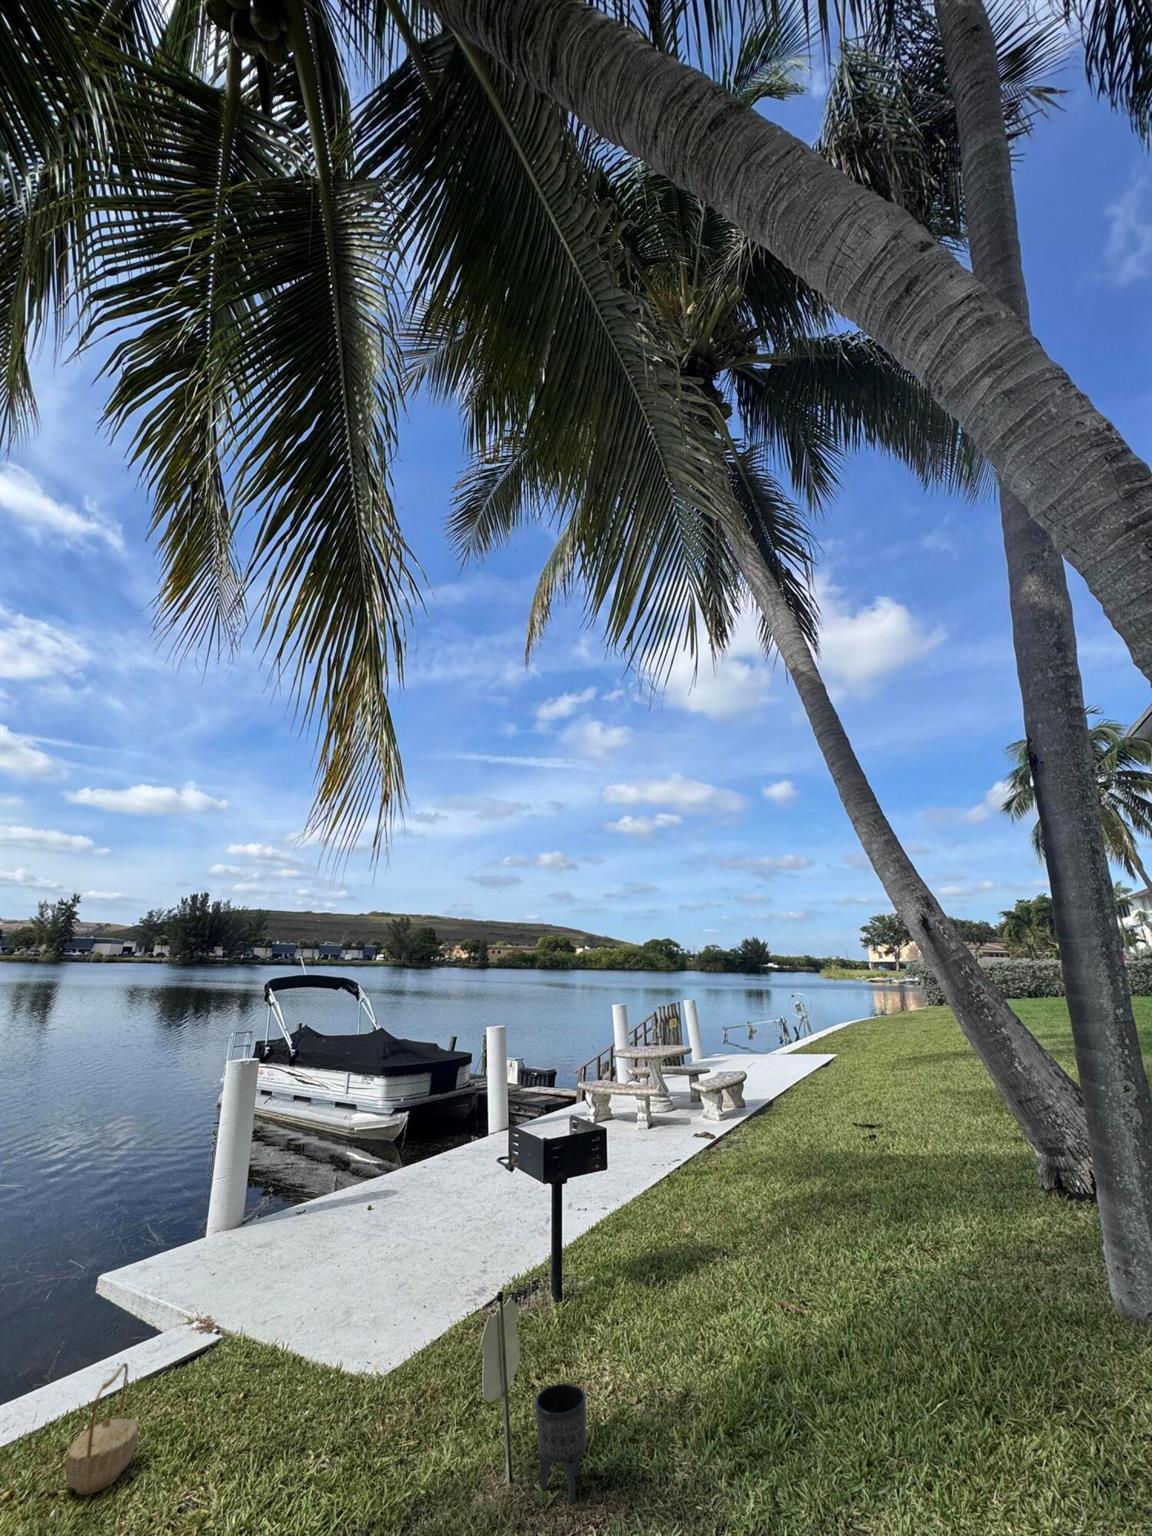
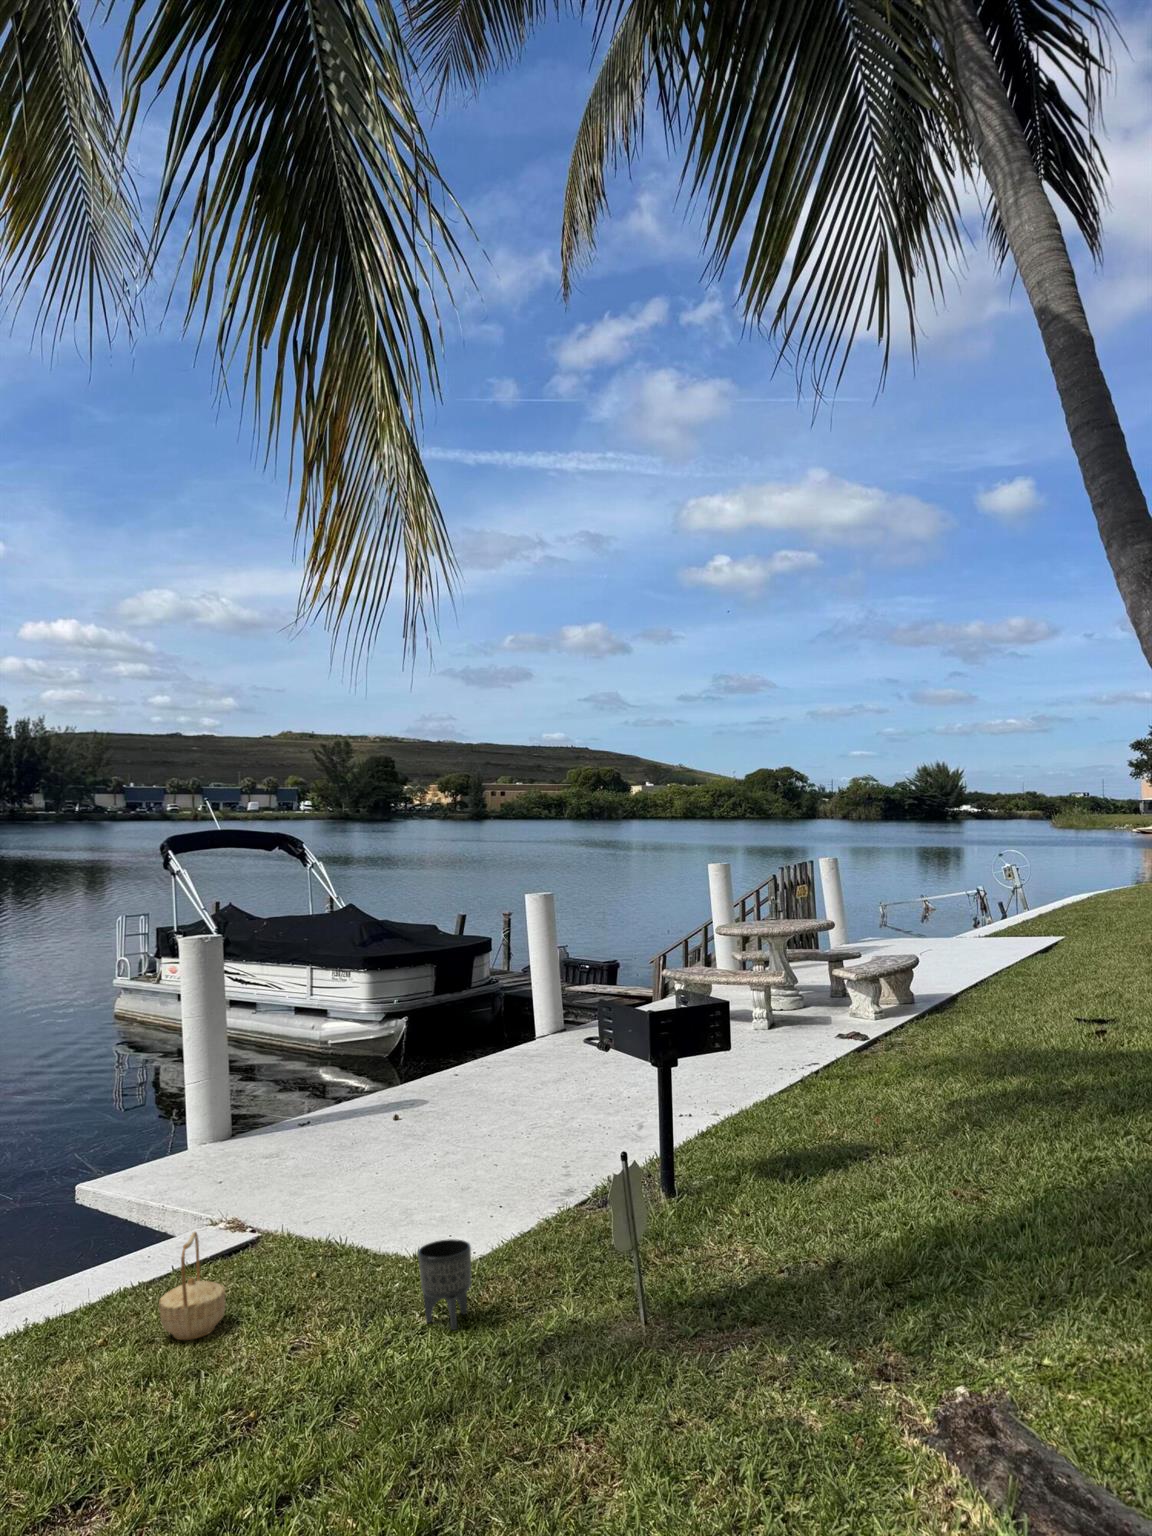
planter: present [535,1384,587,1504] -> present [418,1239,471,1330]

